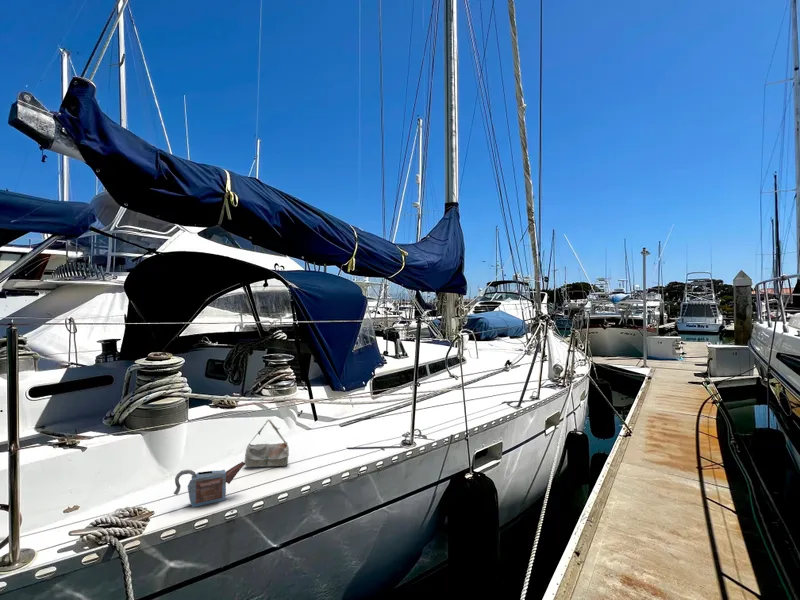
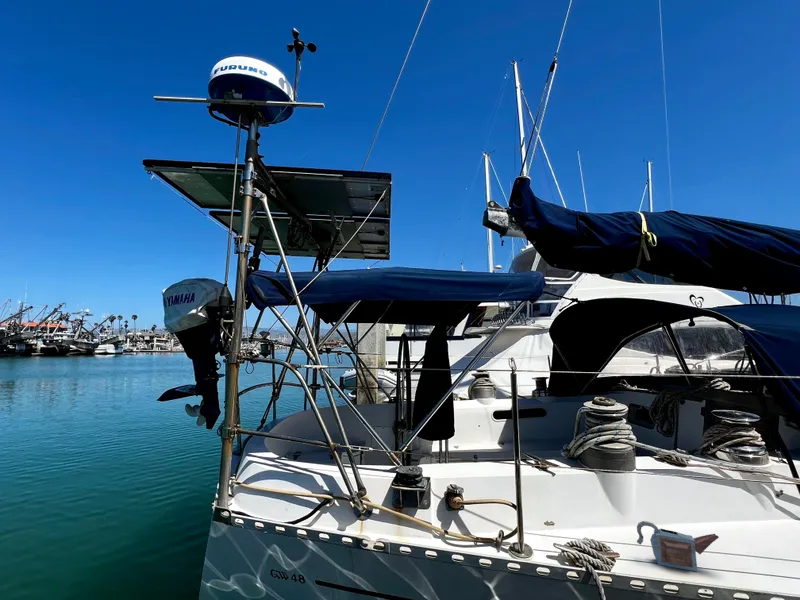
bag: present [244,419,289,467] -> none [710,491,779,557]

